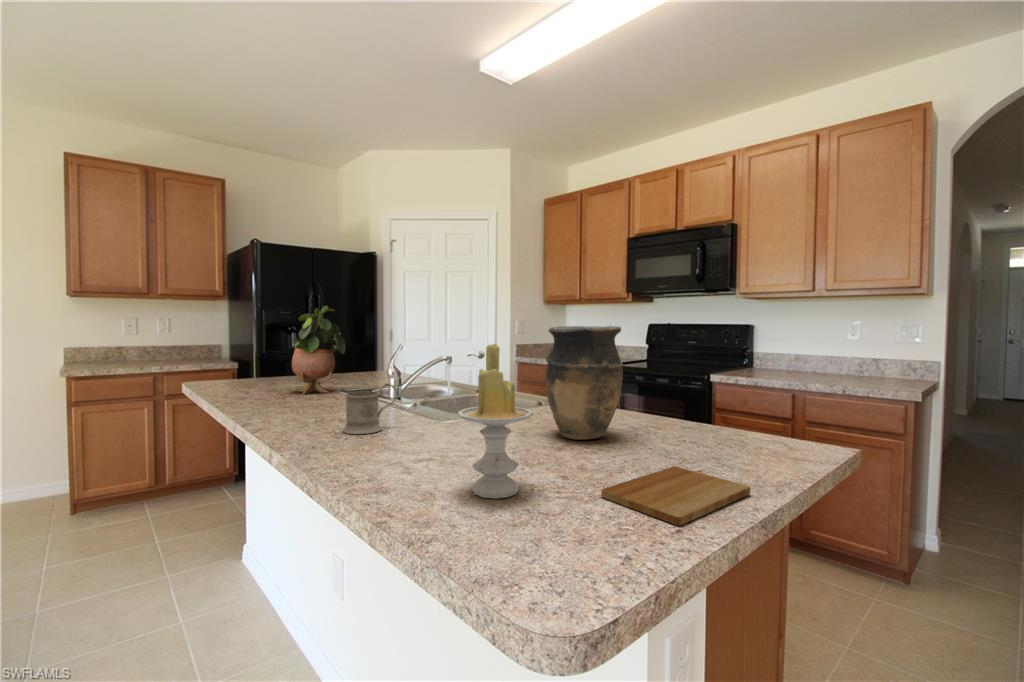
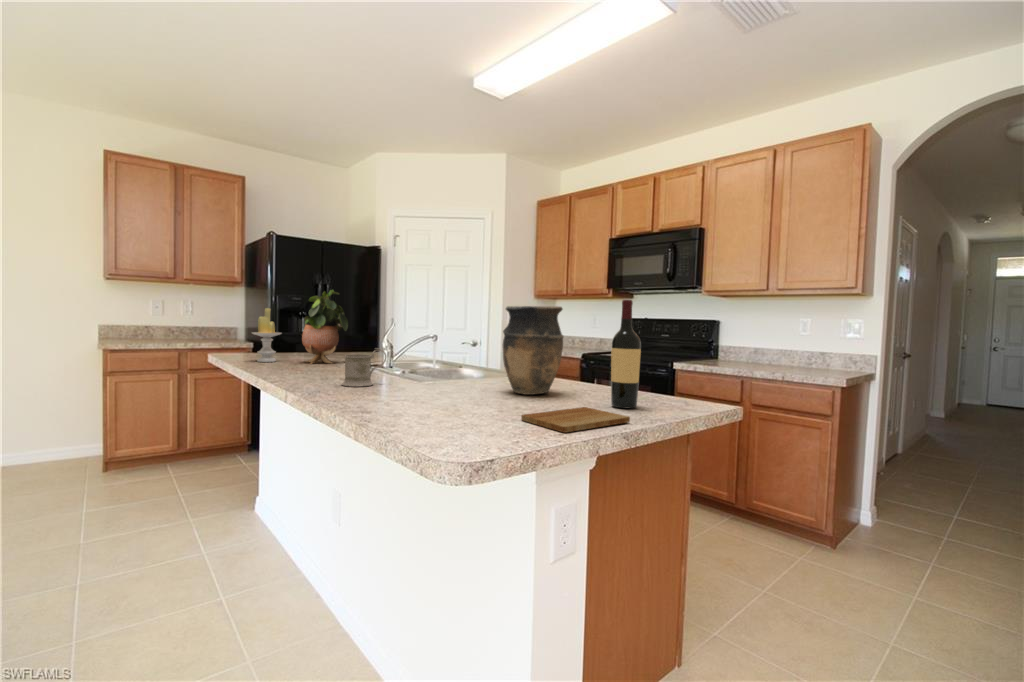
wine bottle: none [697,319,737,462] -> present [611,300,641,409]
candle: present [458,344,533,499] -> present [252,308,281,362]

